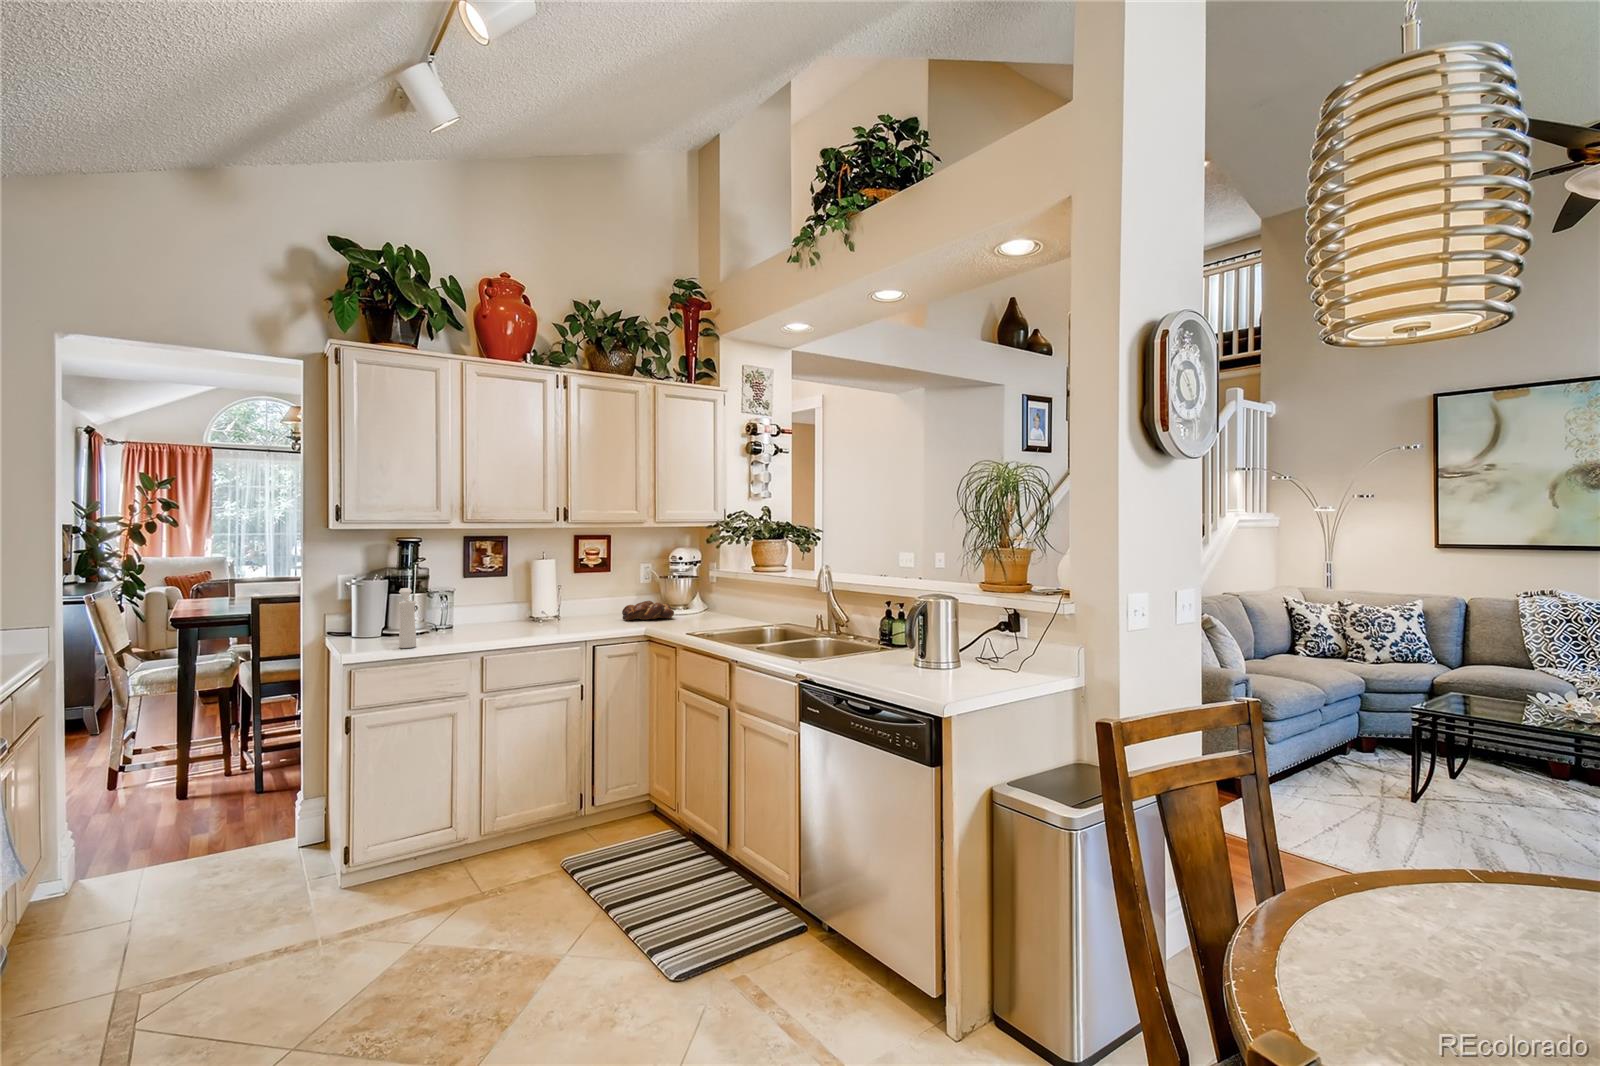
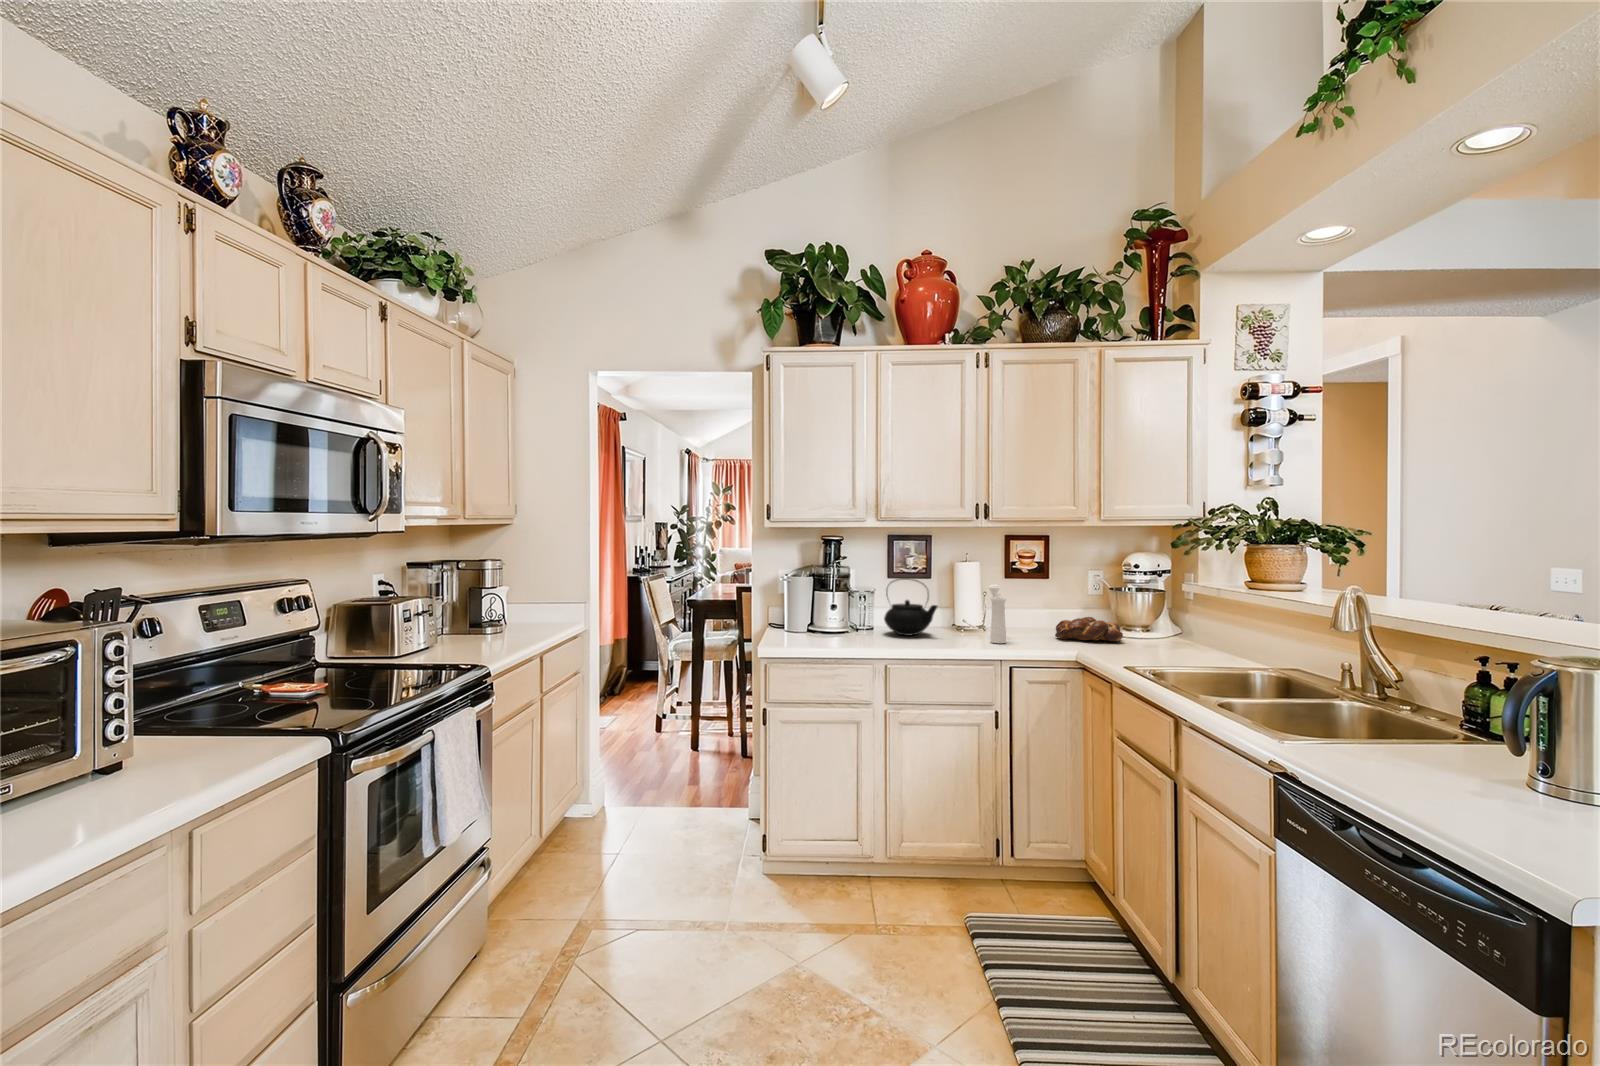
teapot: none [468,577,524,631] -> present [884,578,937,635]
pepper mill: present [399,588,416,648] -> present [989,584,1006,643]

